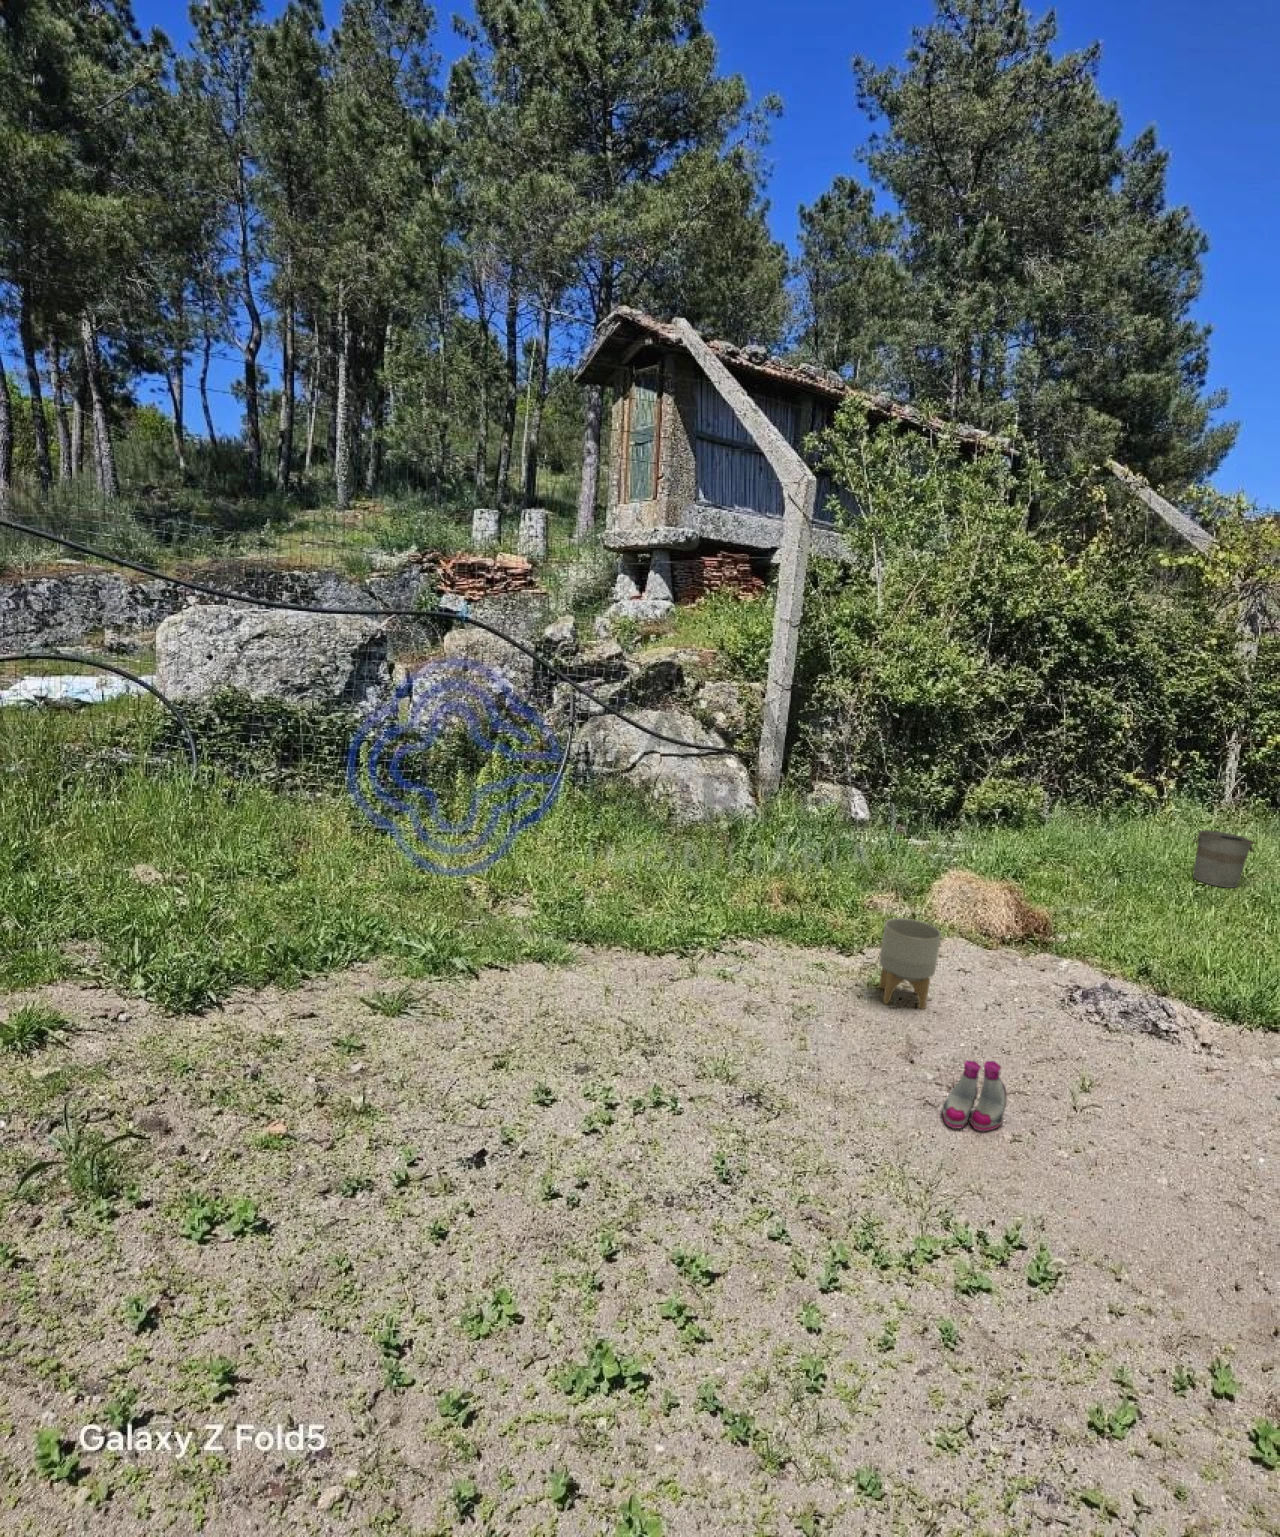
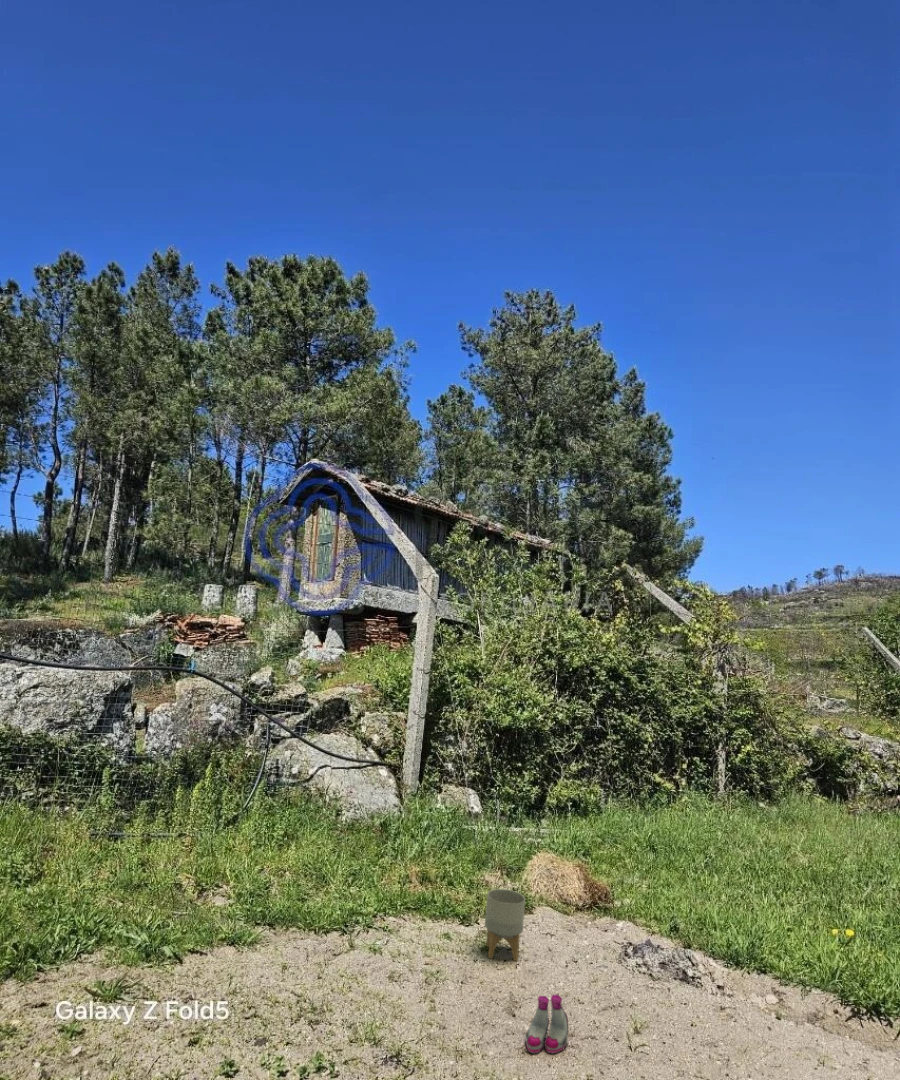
bucket: present [1193,830,1256,888] -> none [693,812,731,853]

